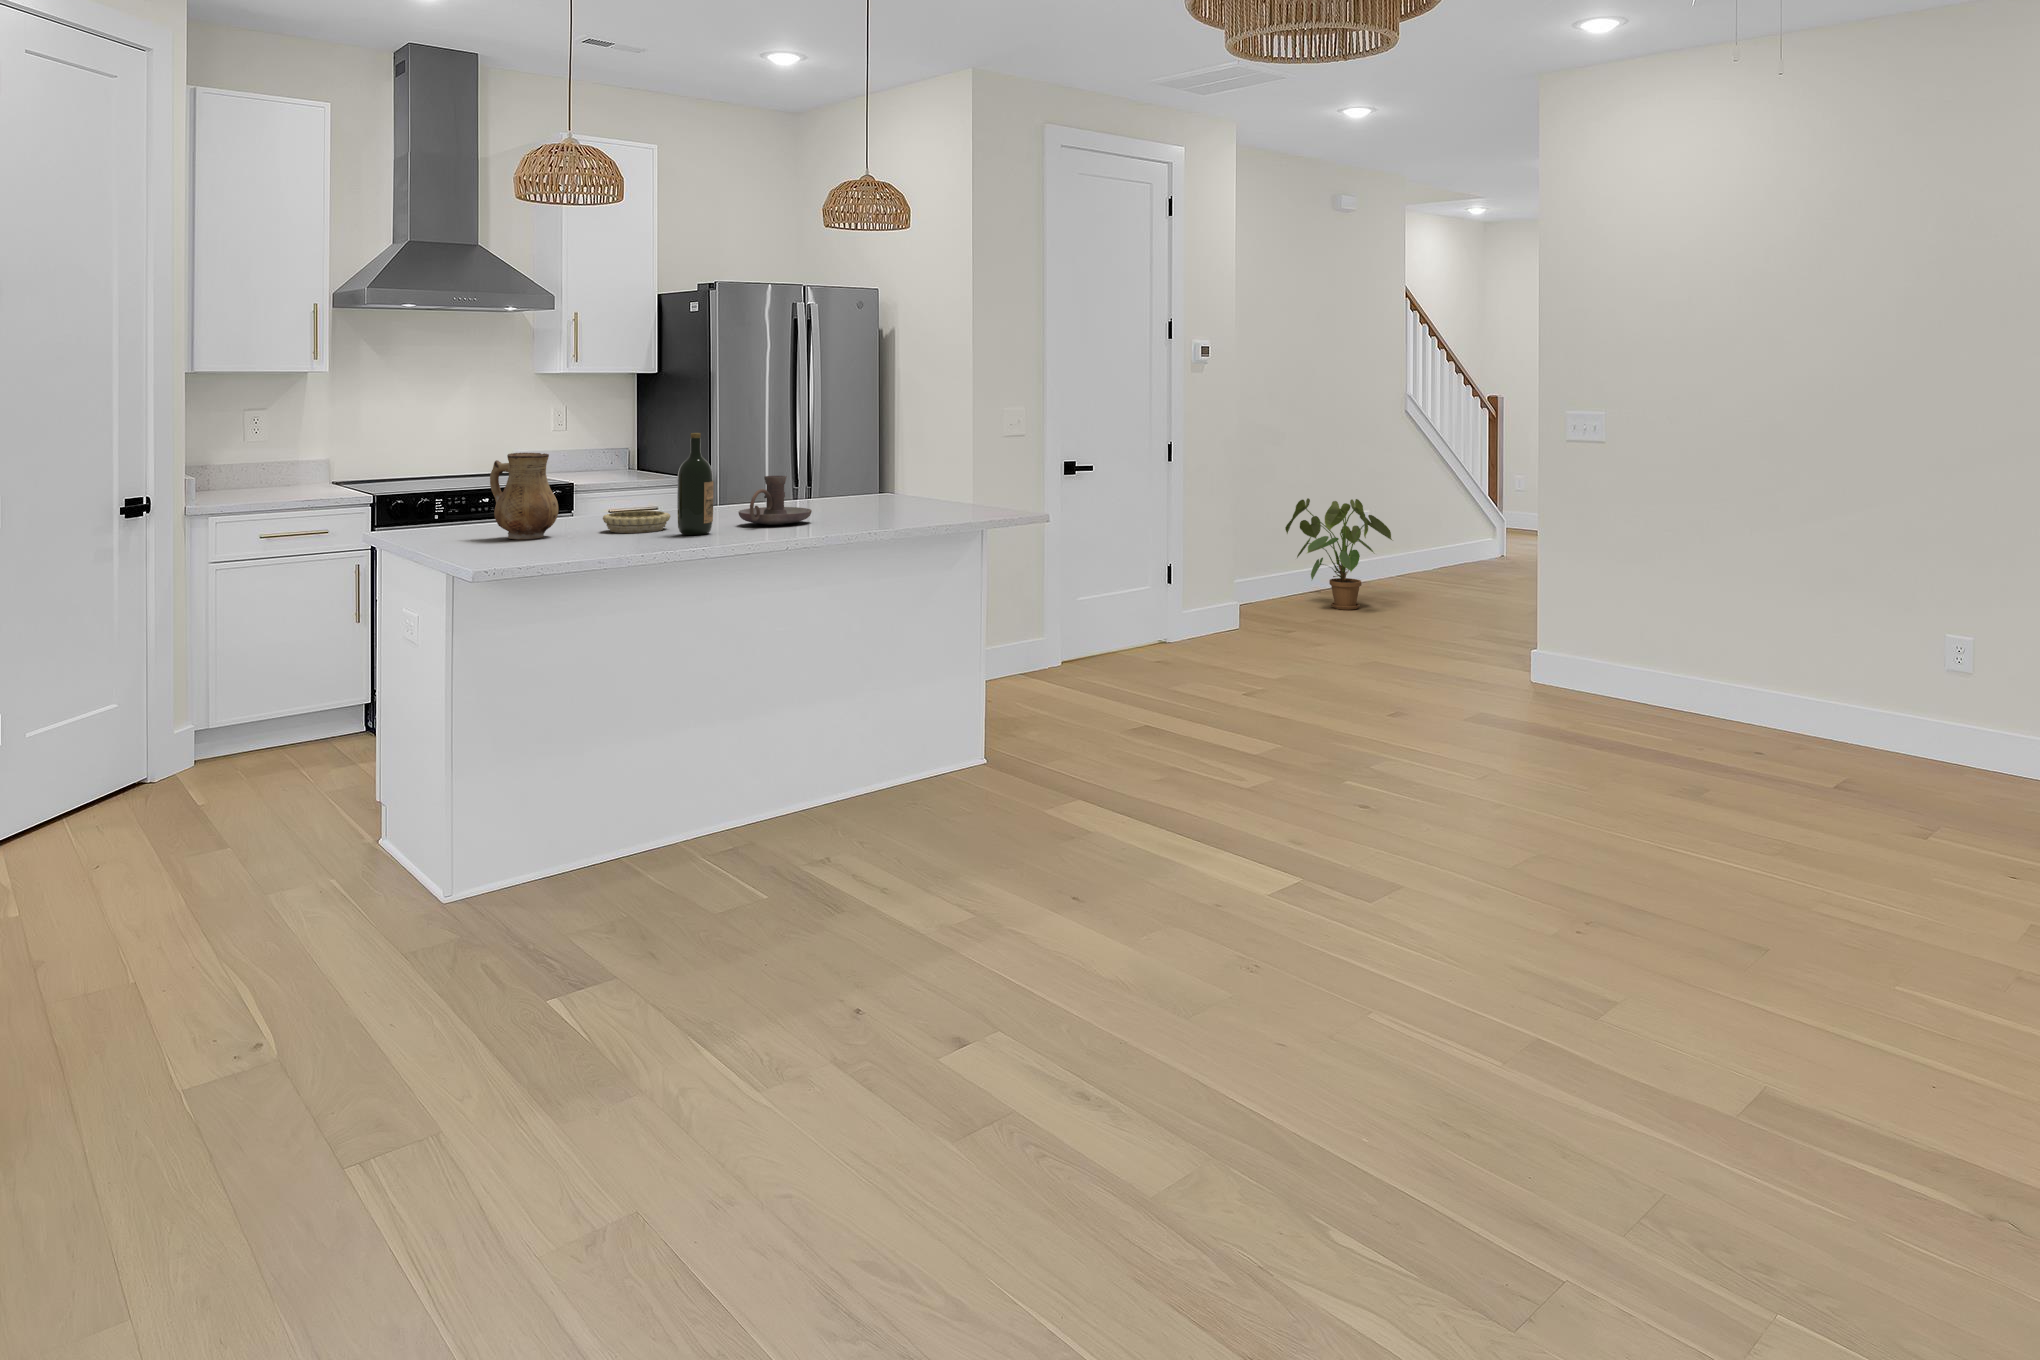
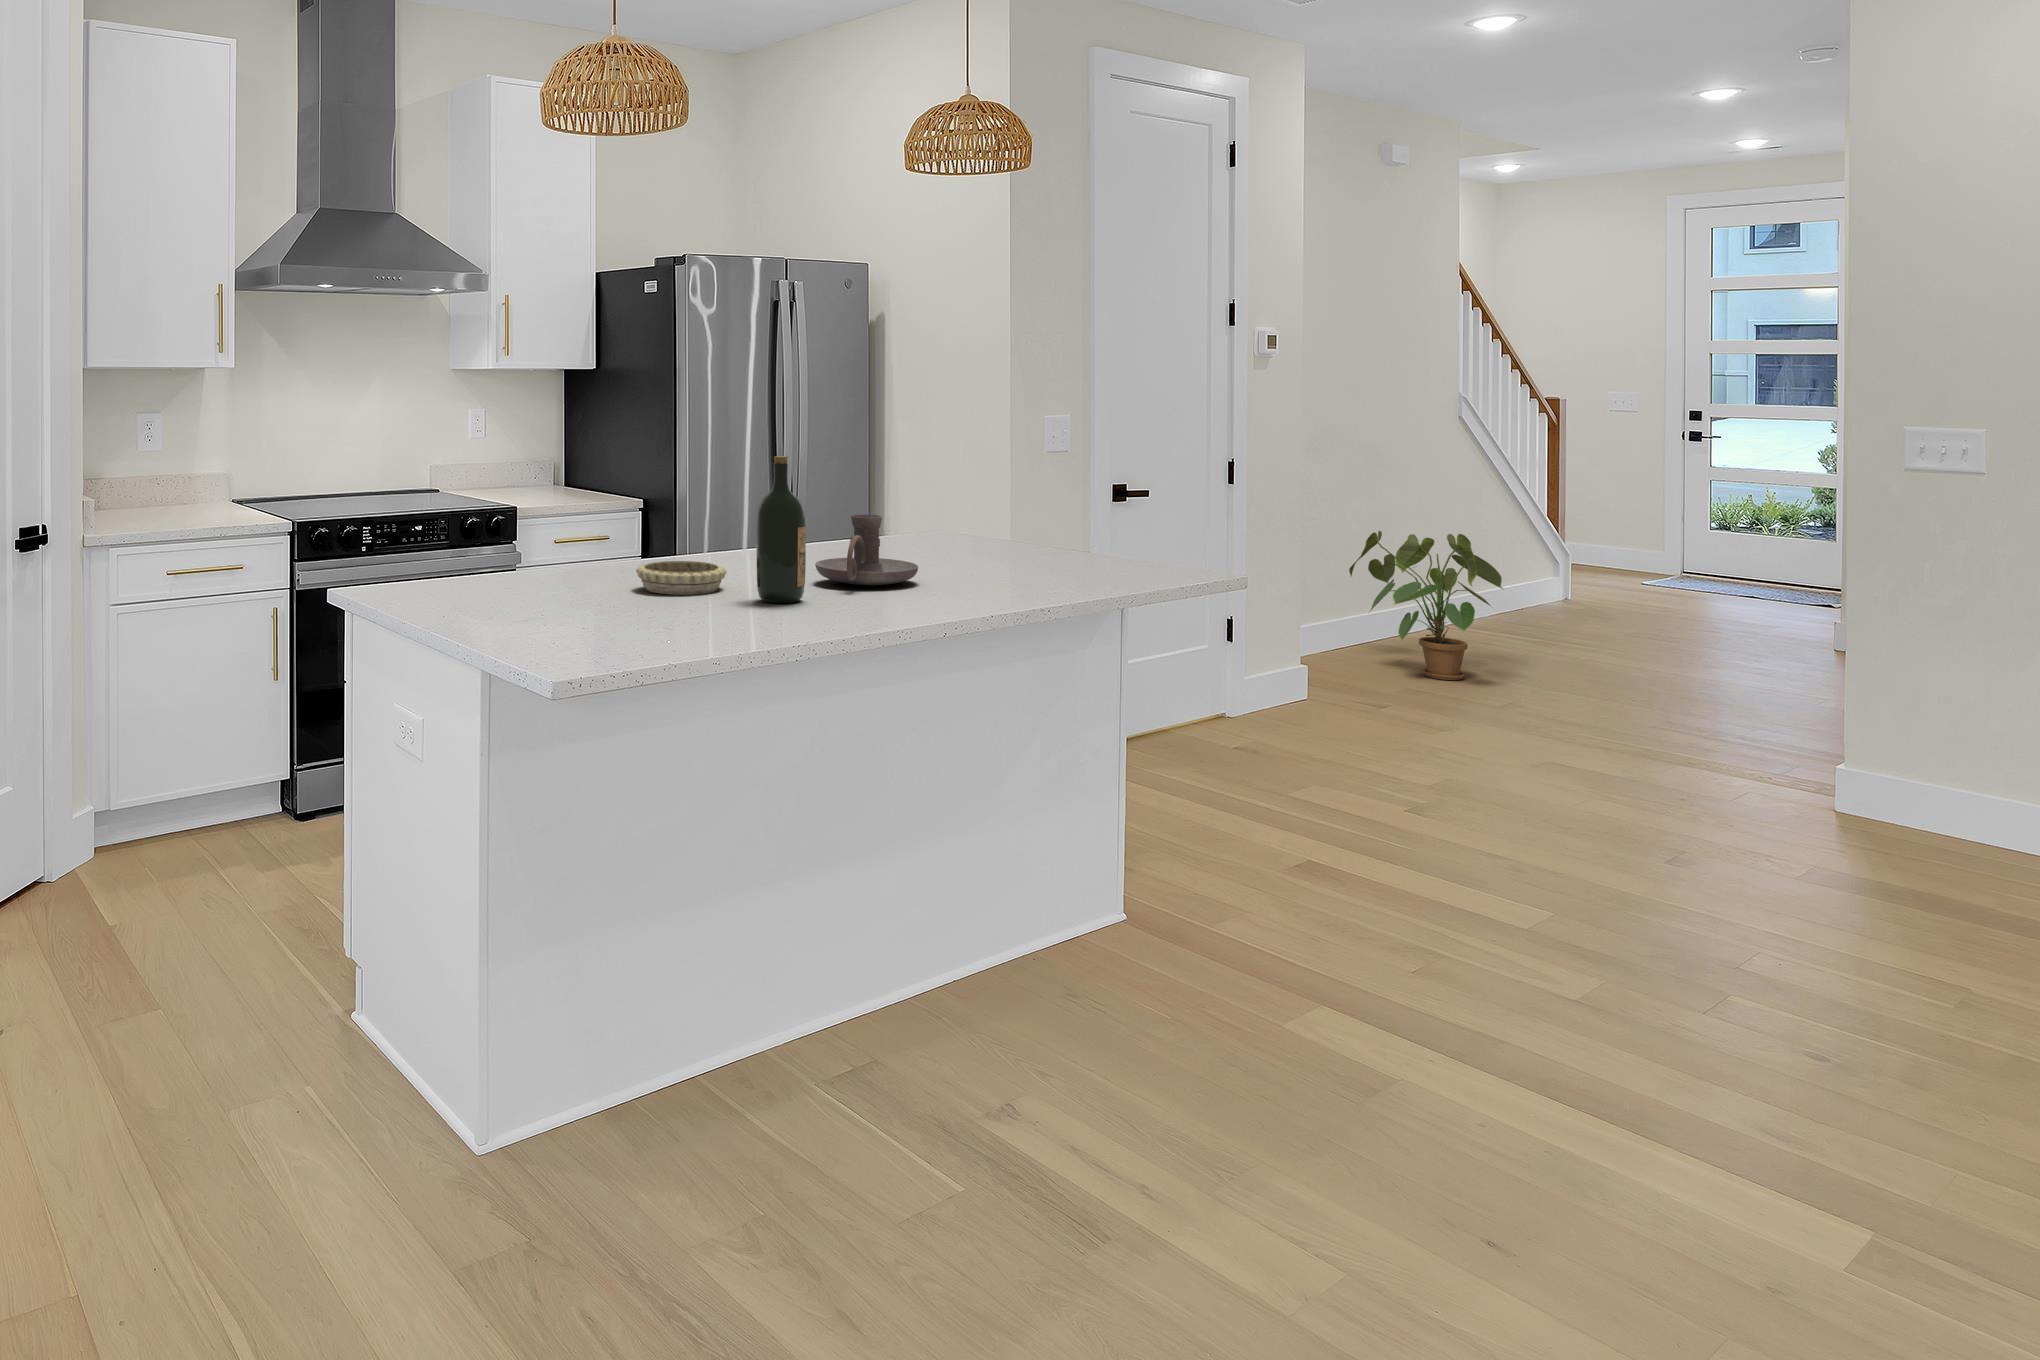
ceramic pitcher: present [490,453,558,539] -> none [494,481,586,603]

